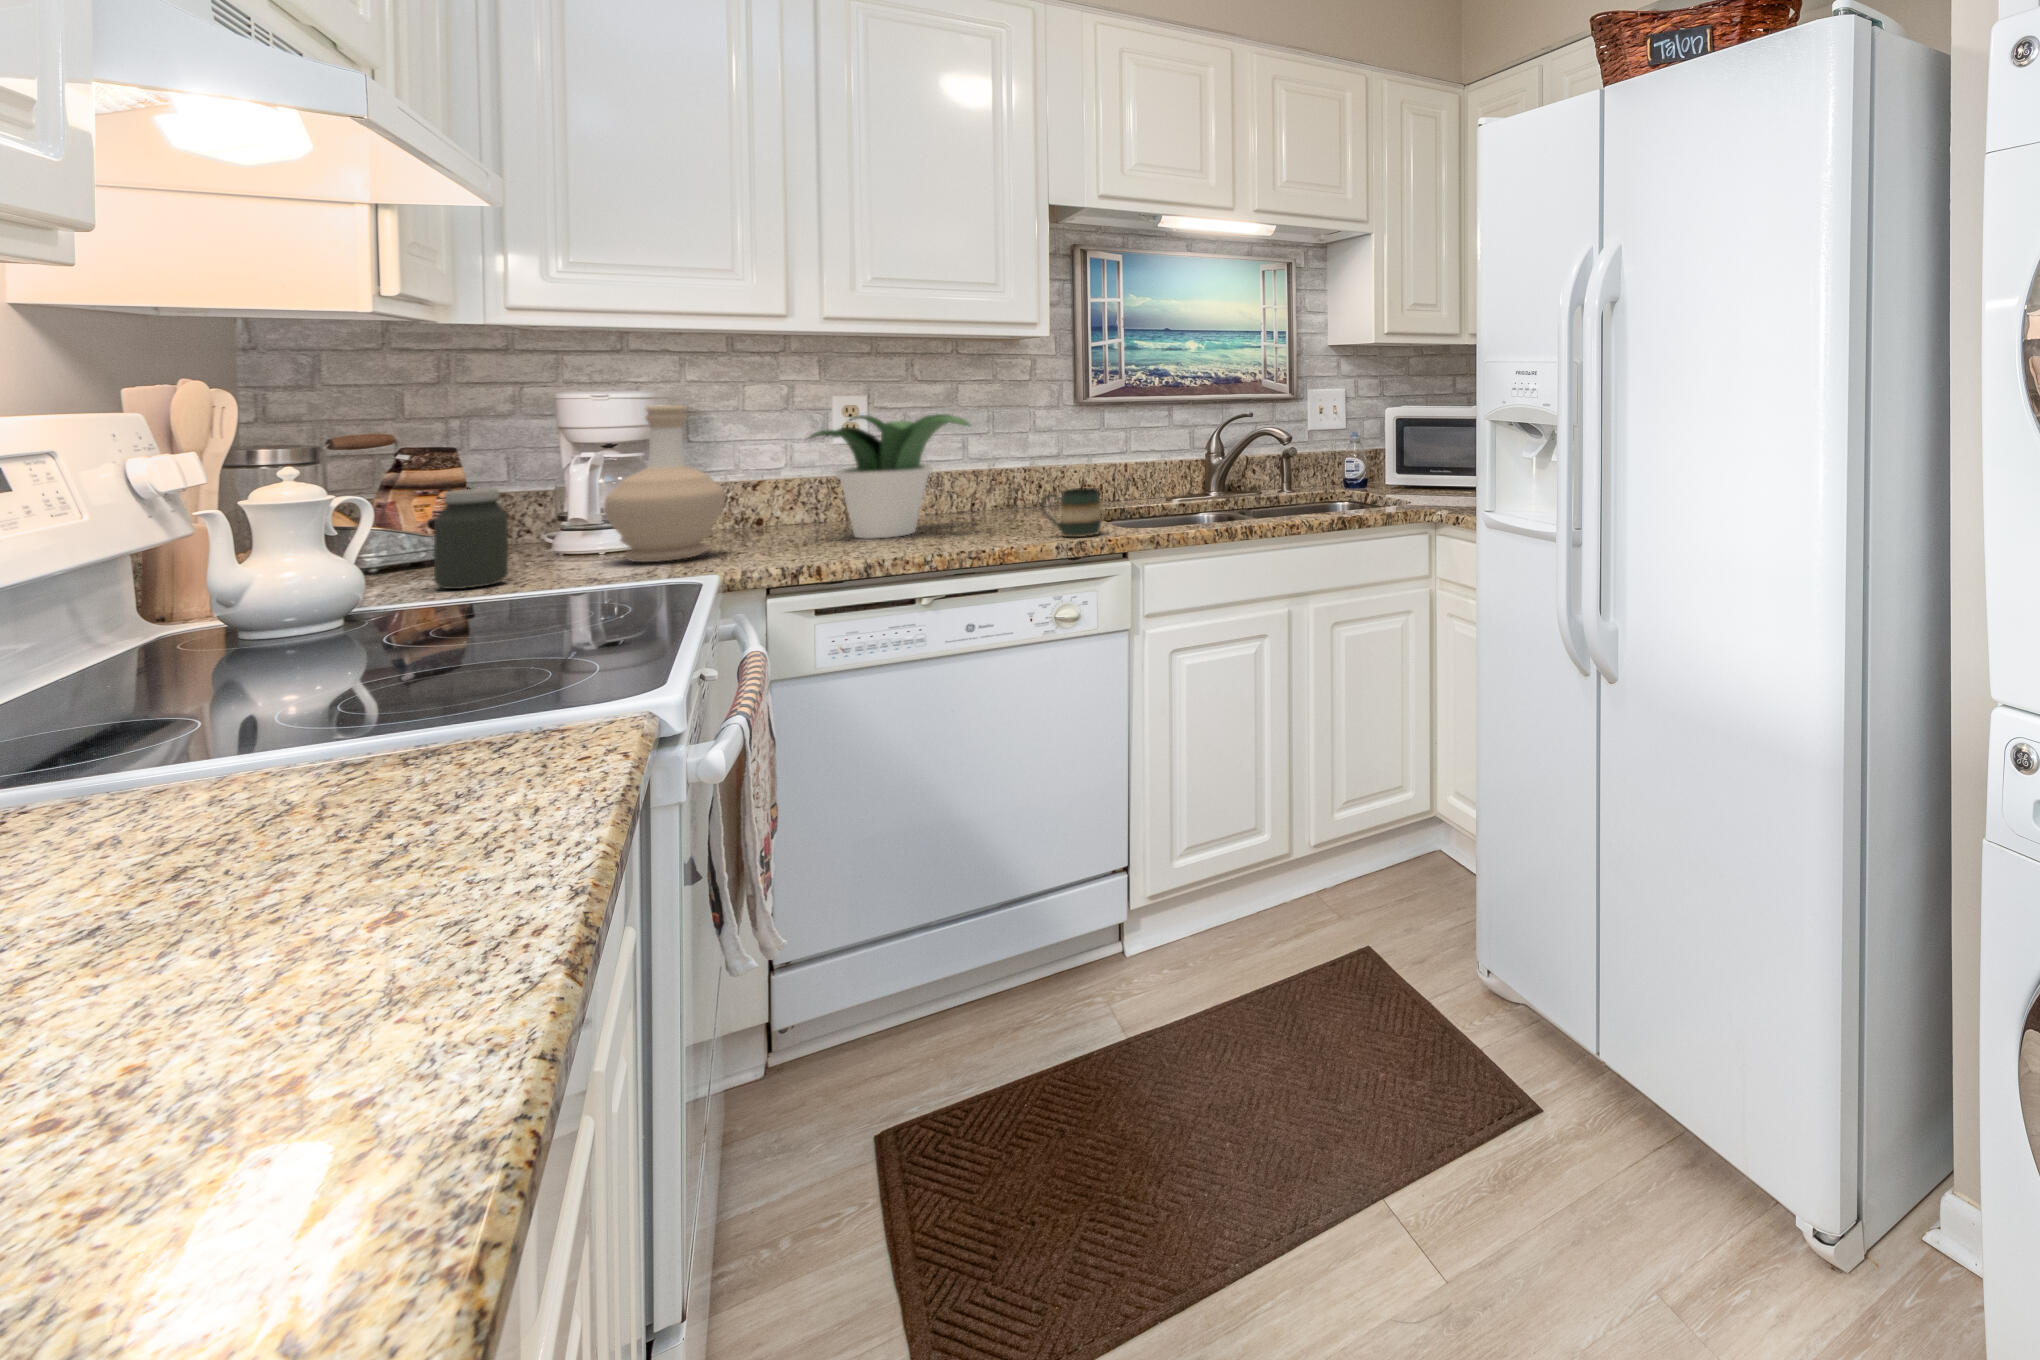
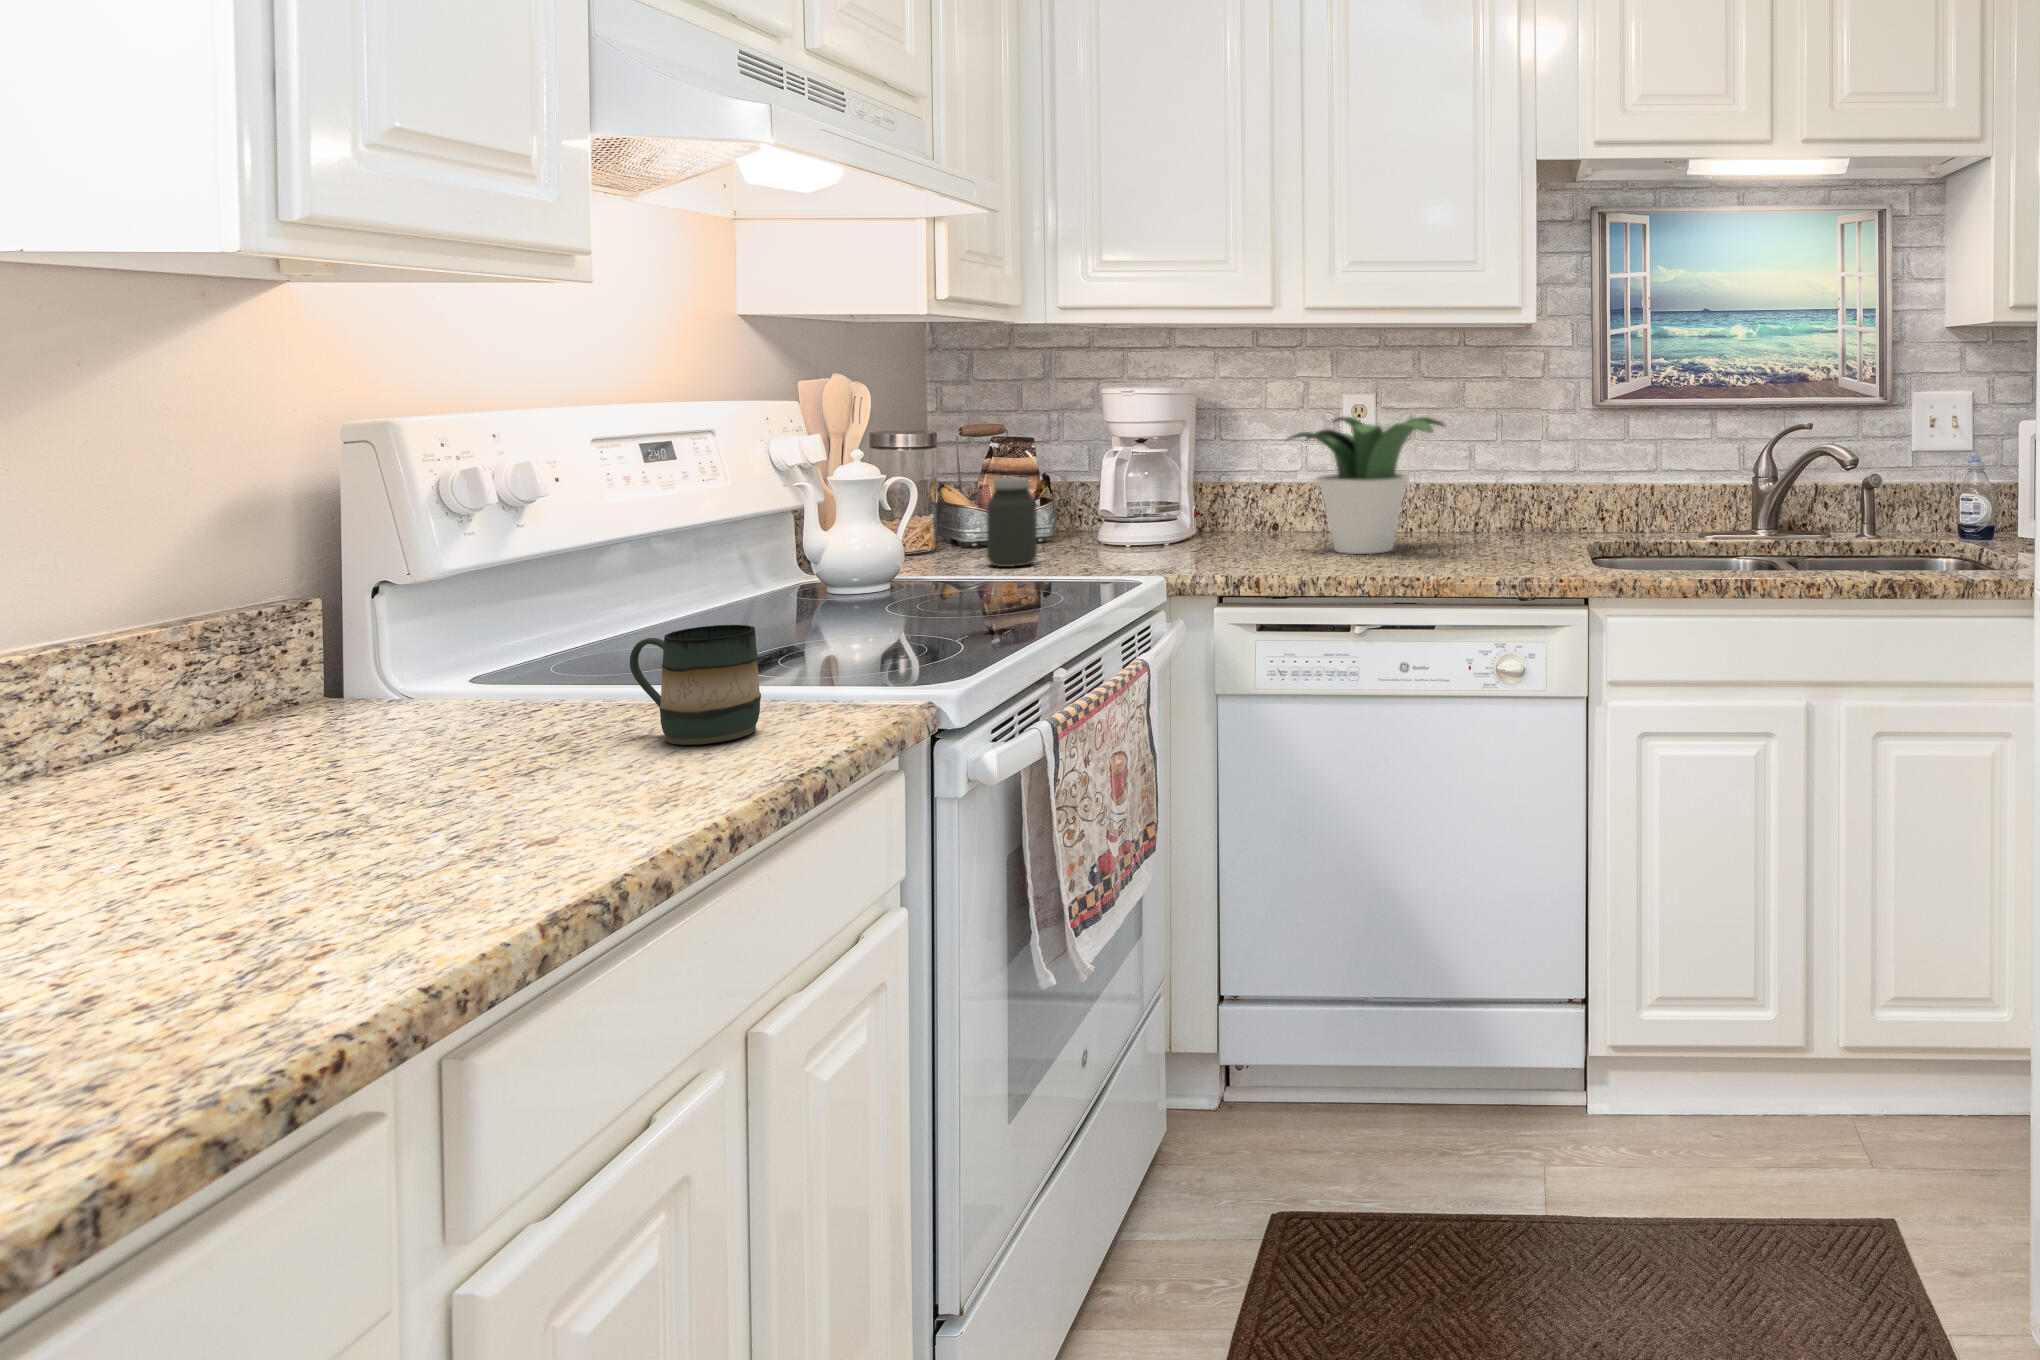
bottle: present [604,405,725,562] -> none [1116,403,1211,558]
mug: present [1041,488,1101,537] -> present [630,625,761,745]

